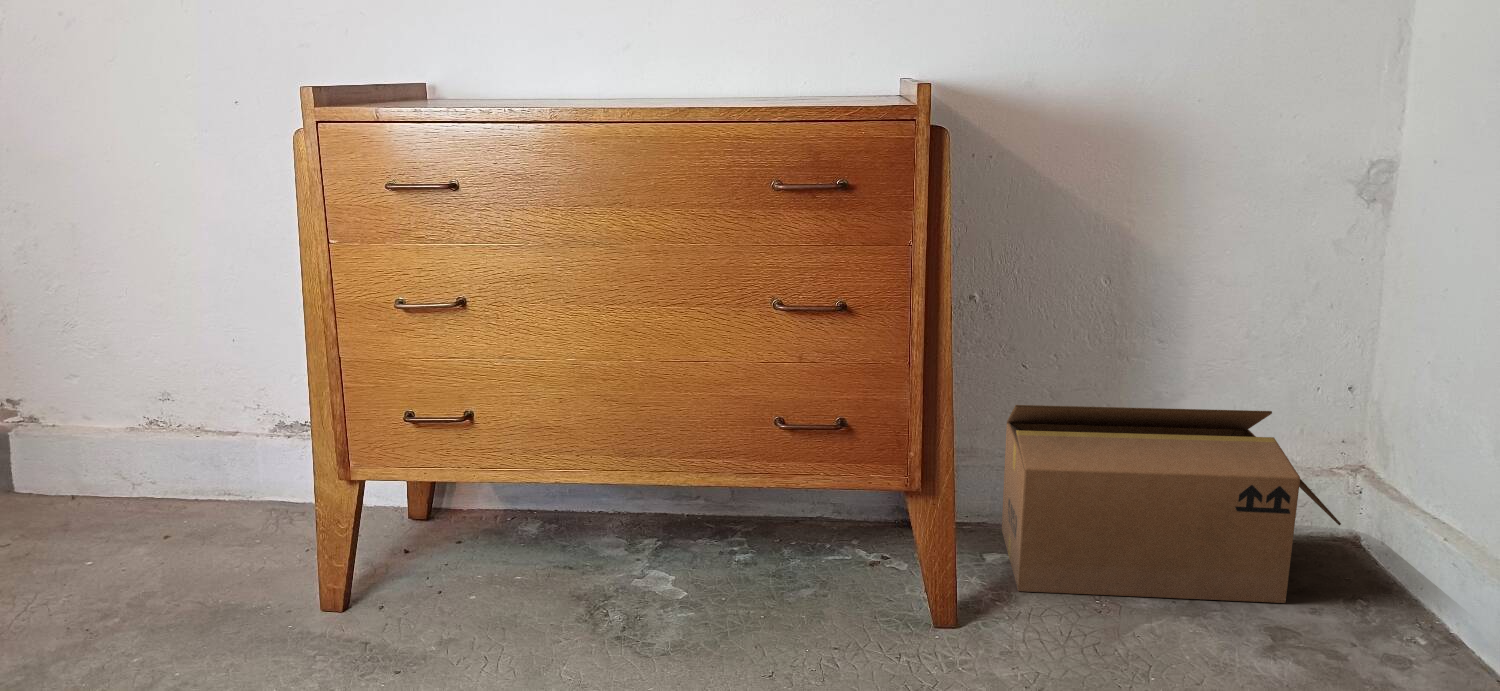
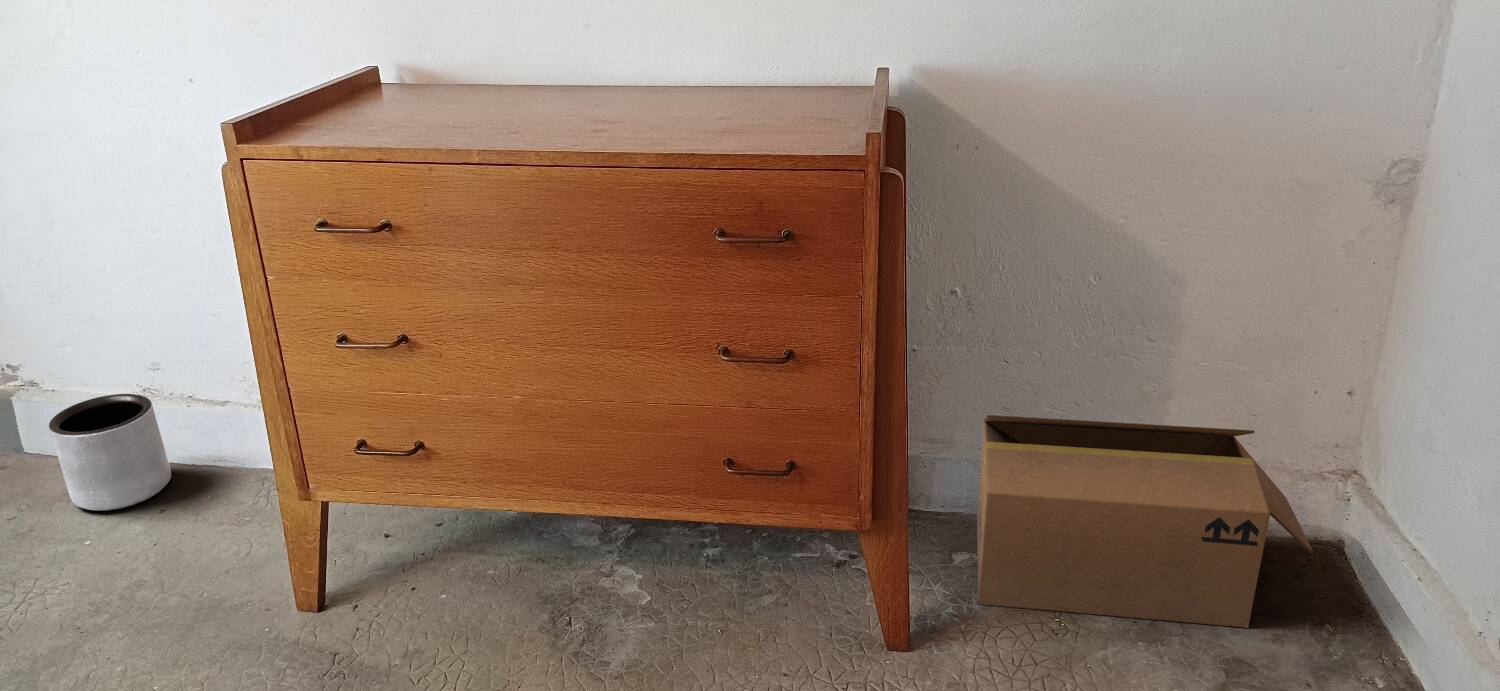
planter: none [55,422,174,536] -> present [49,394,171,511]

